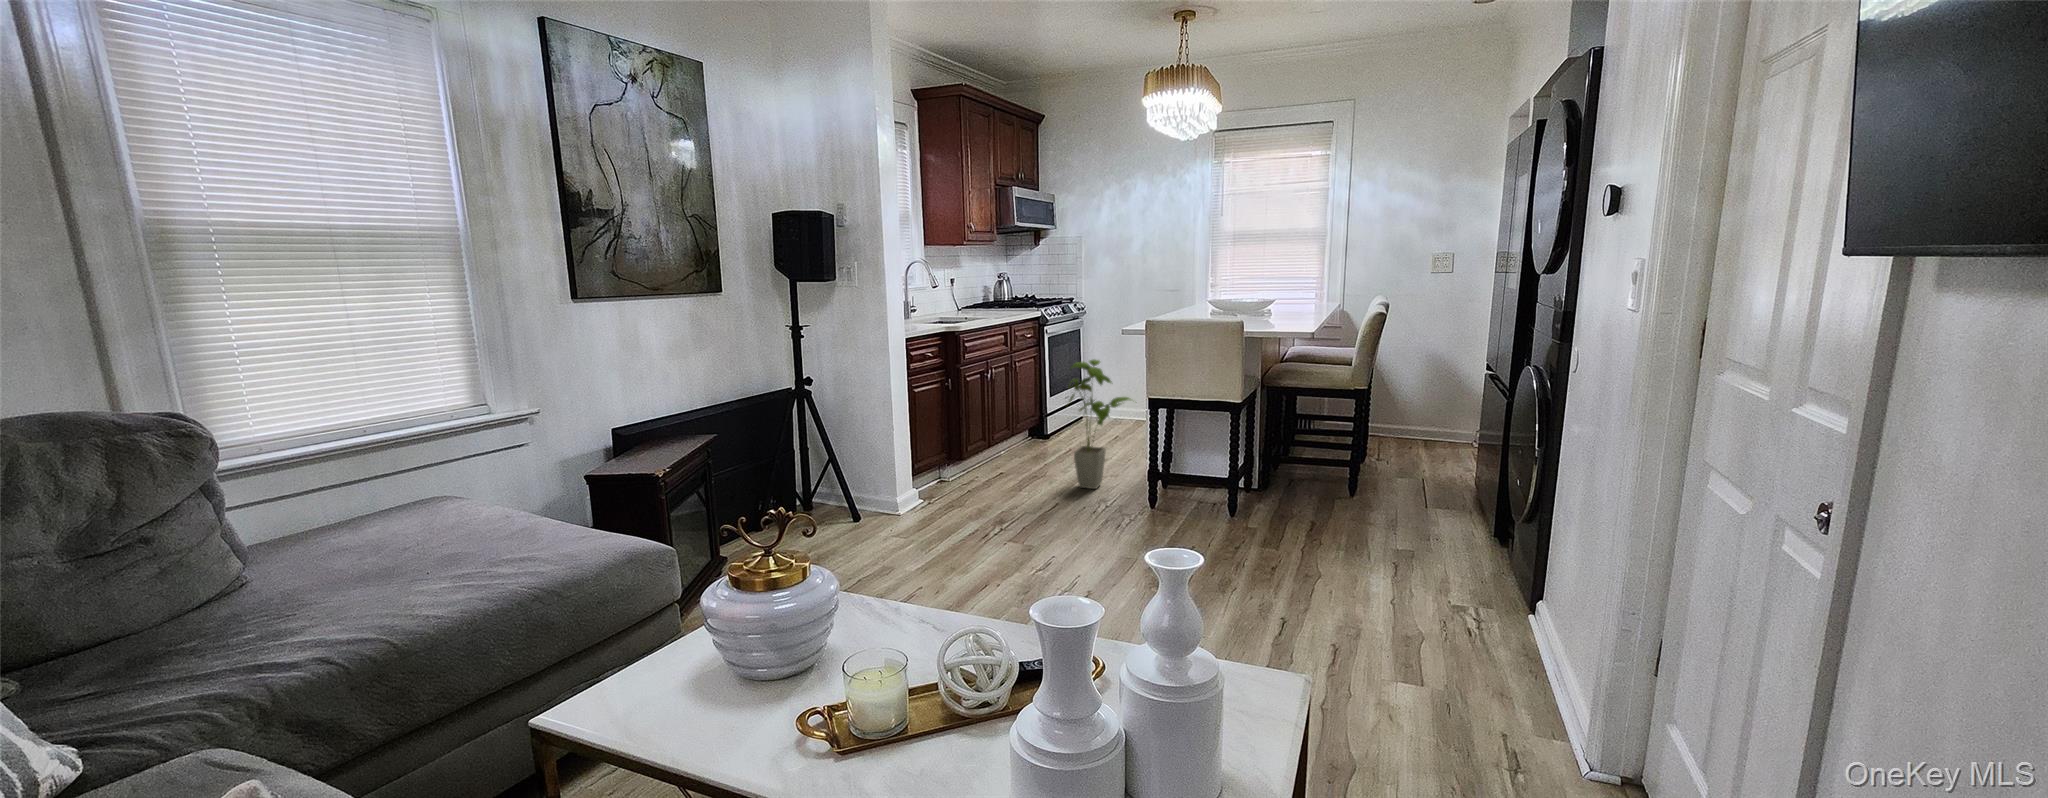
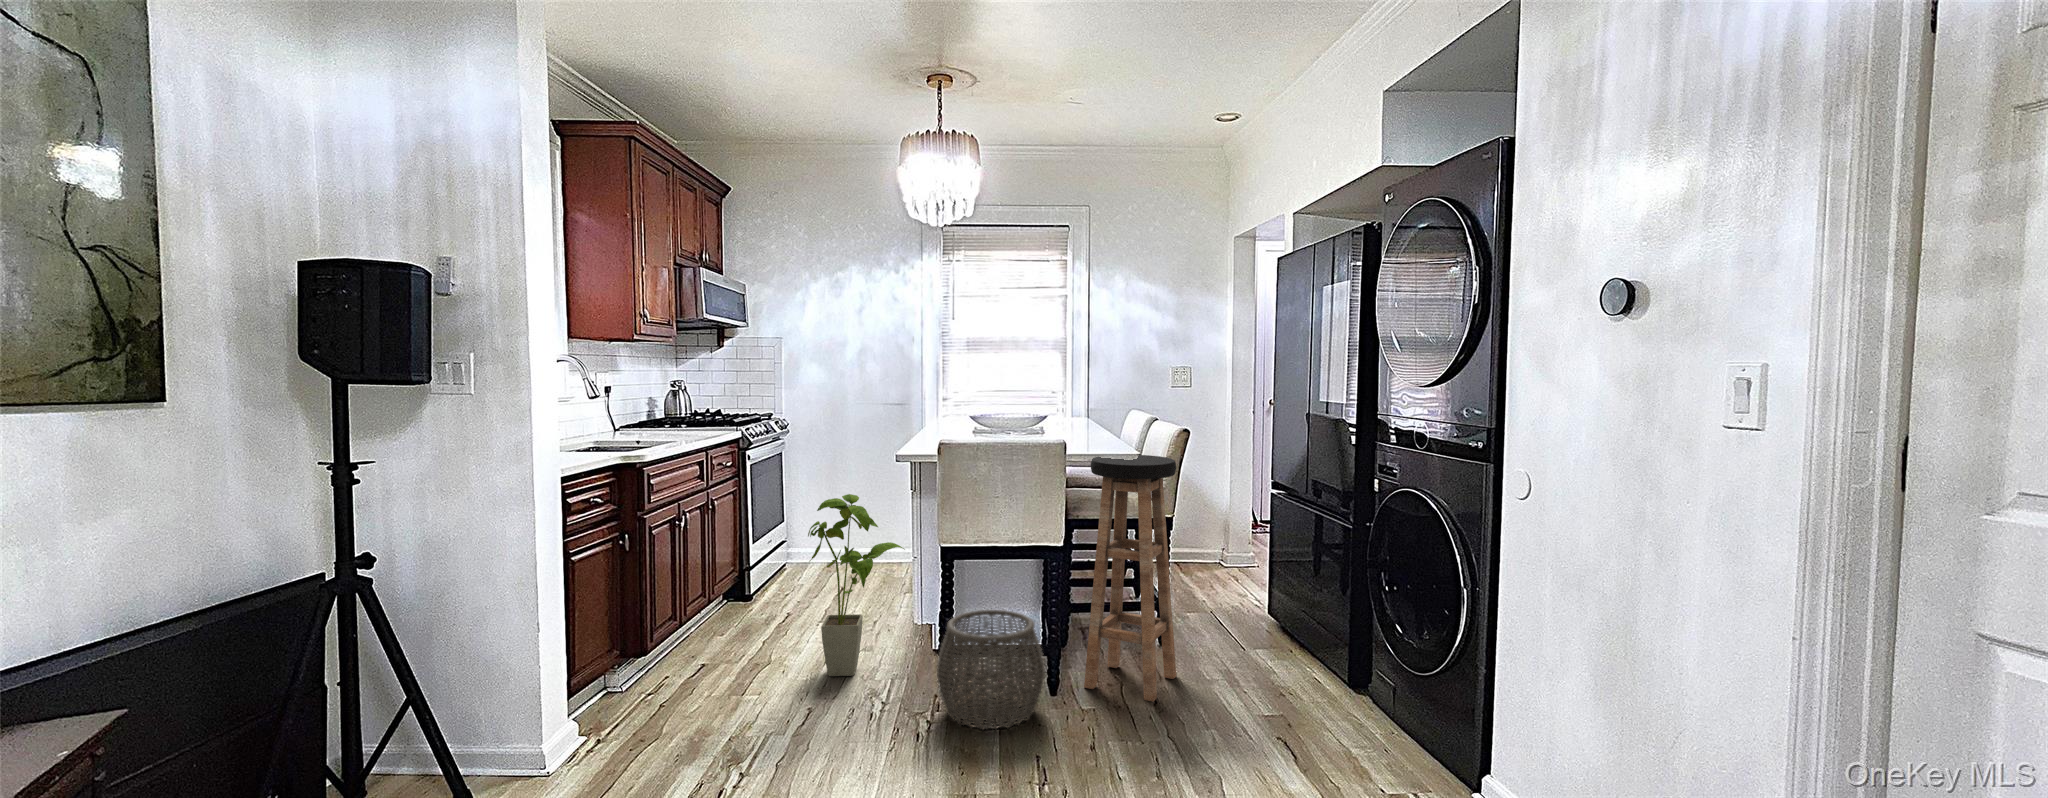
bar stool: none [1259,336,1344,530] -> present [1084,455,1176,702]
woven basket: none [1138,448,1219,530] -> present [937,610,1045,729]

